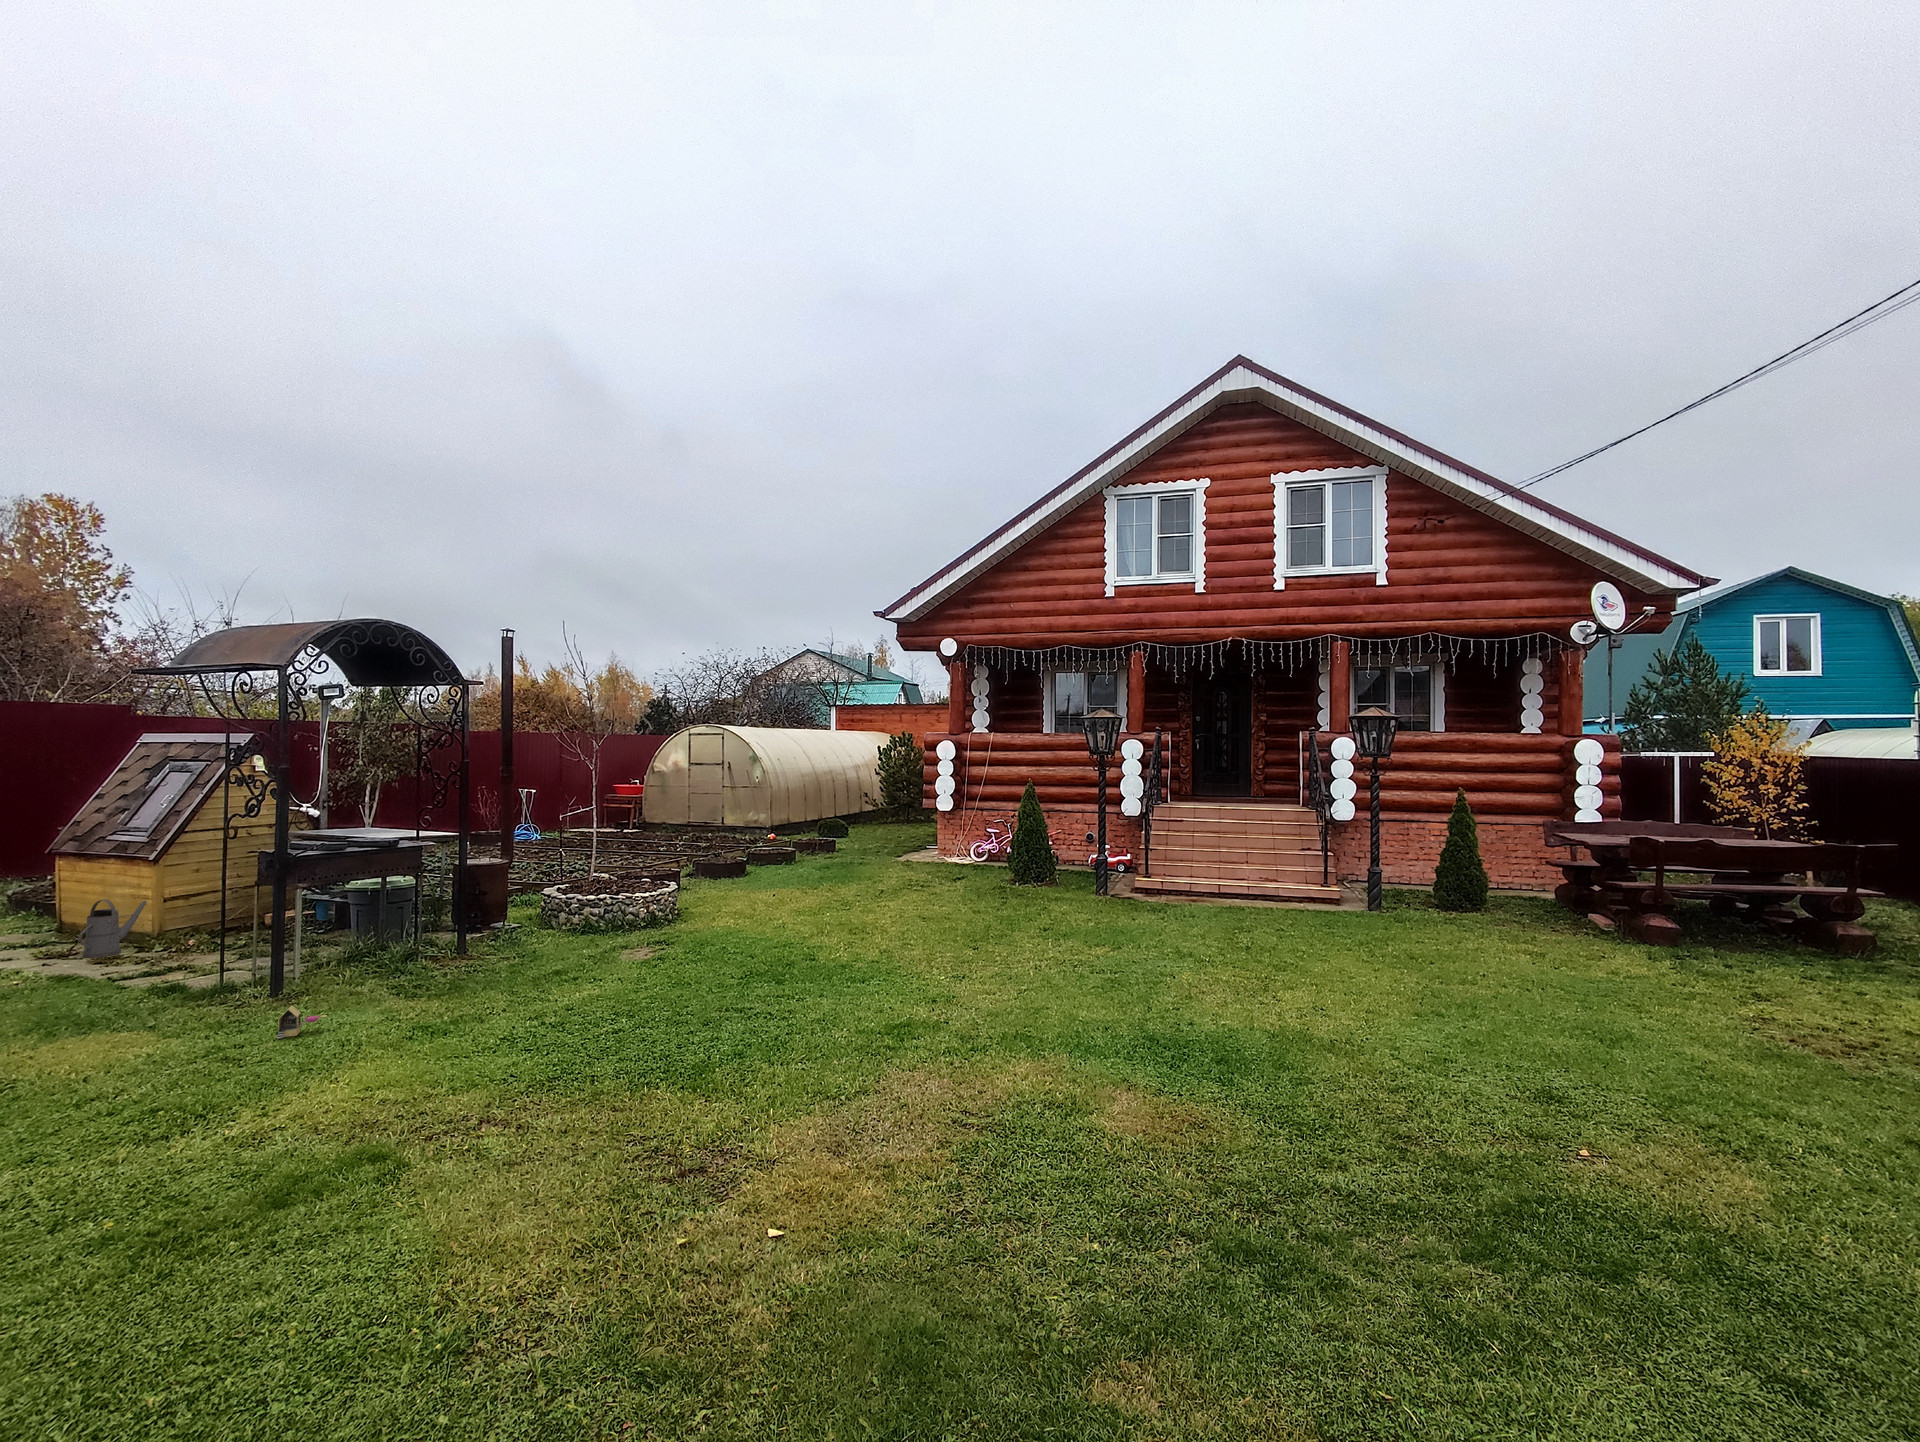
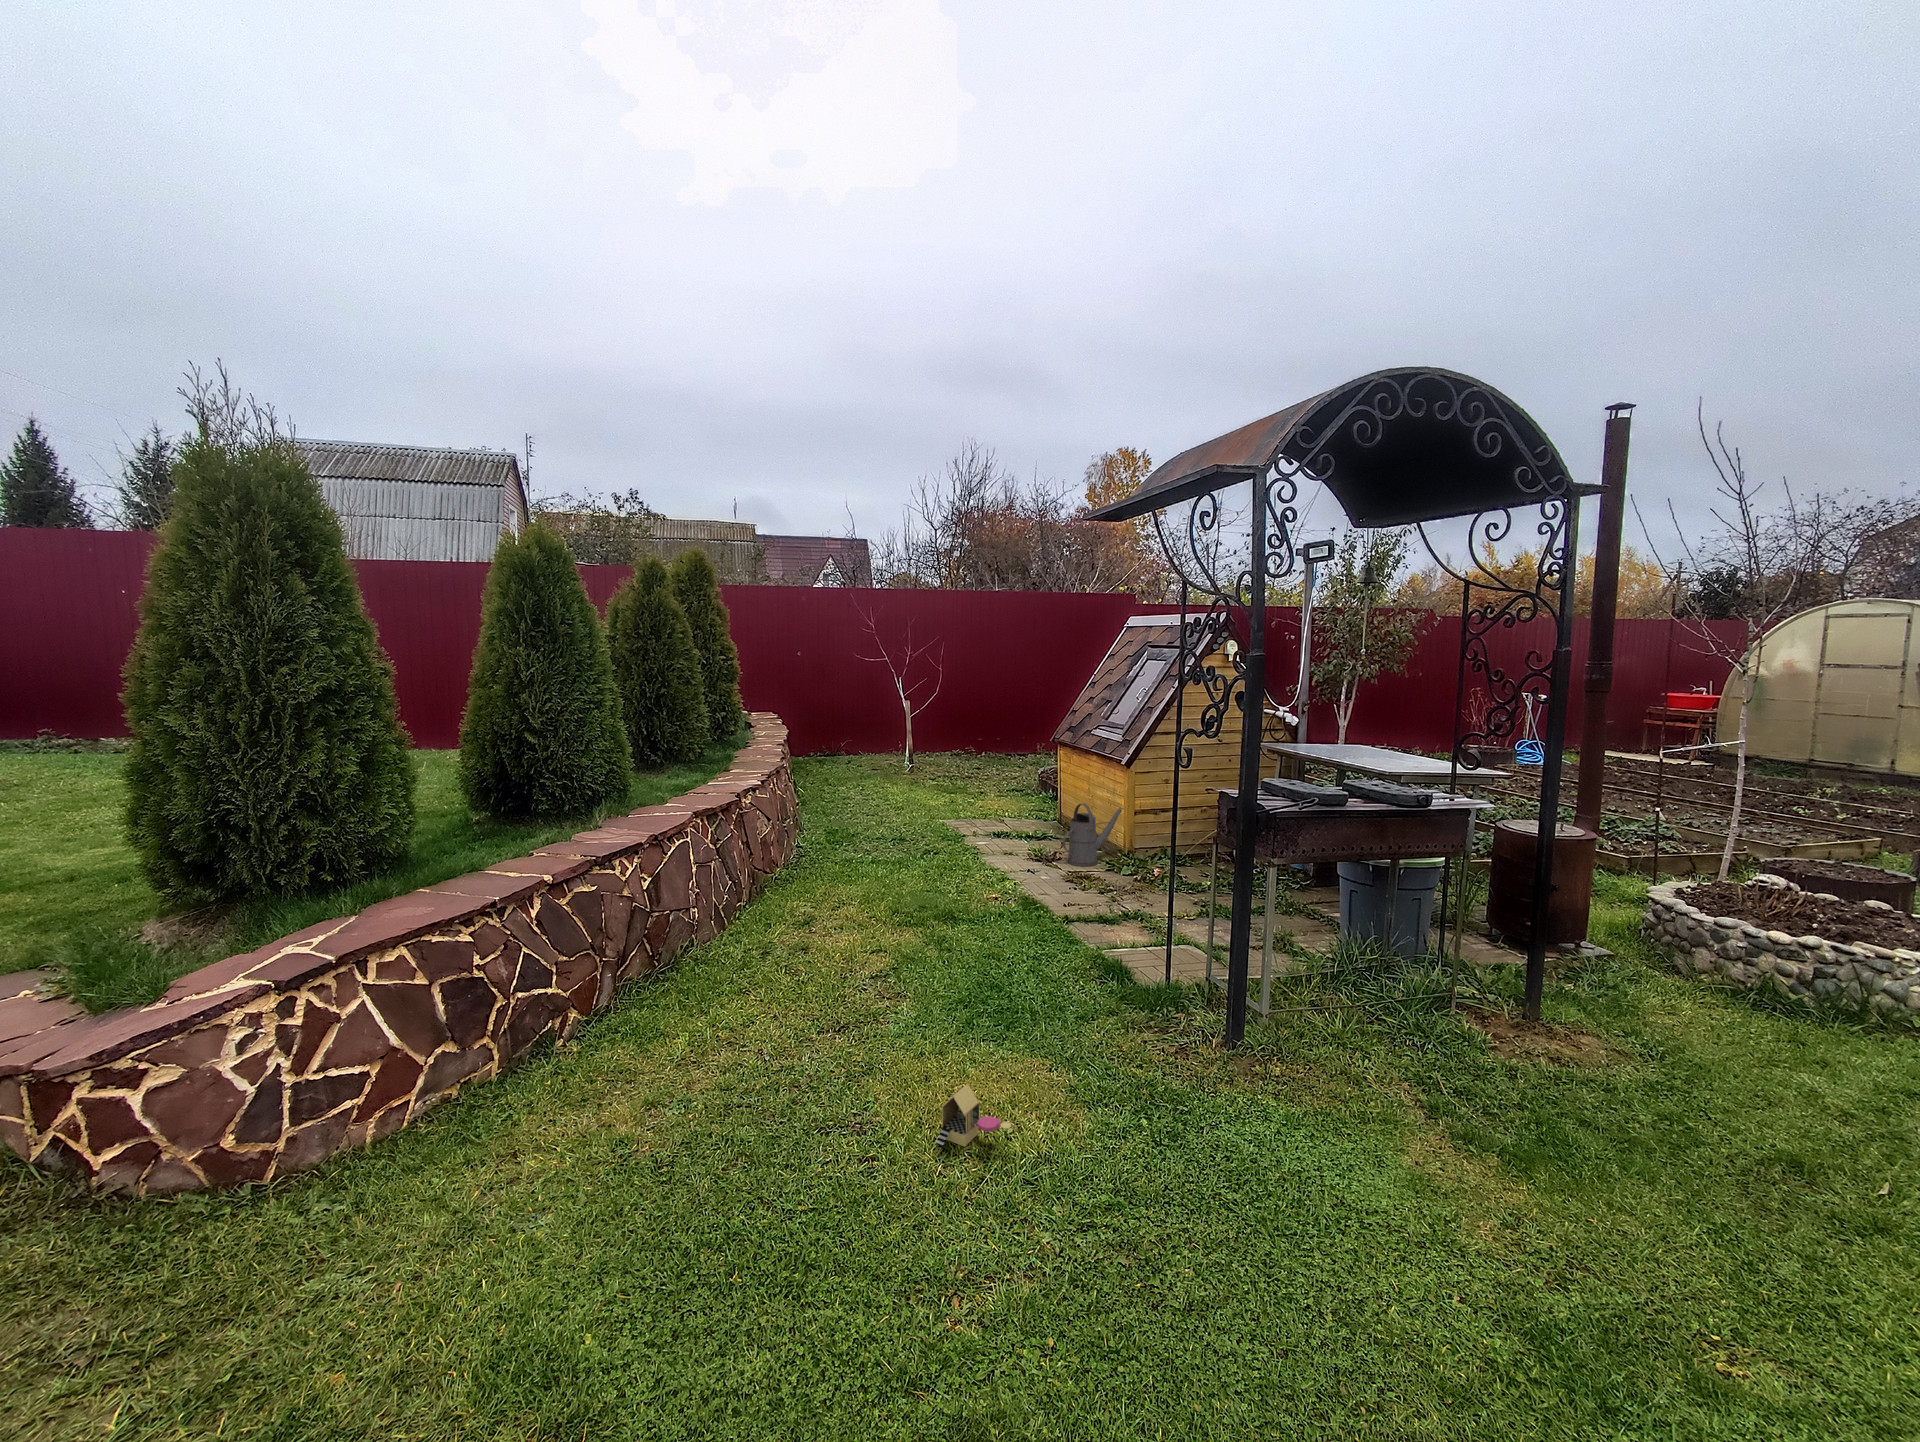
toy house: present [277,1006,327,1038] -> present [936,1084,1011,1147]

